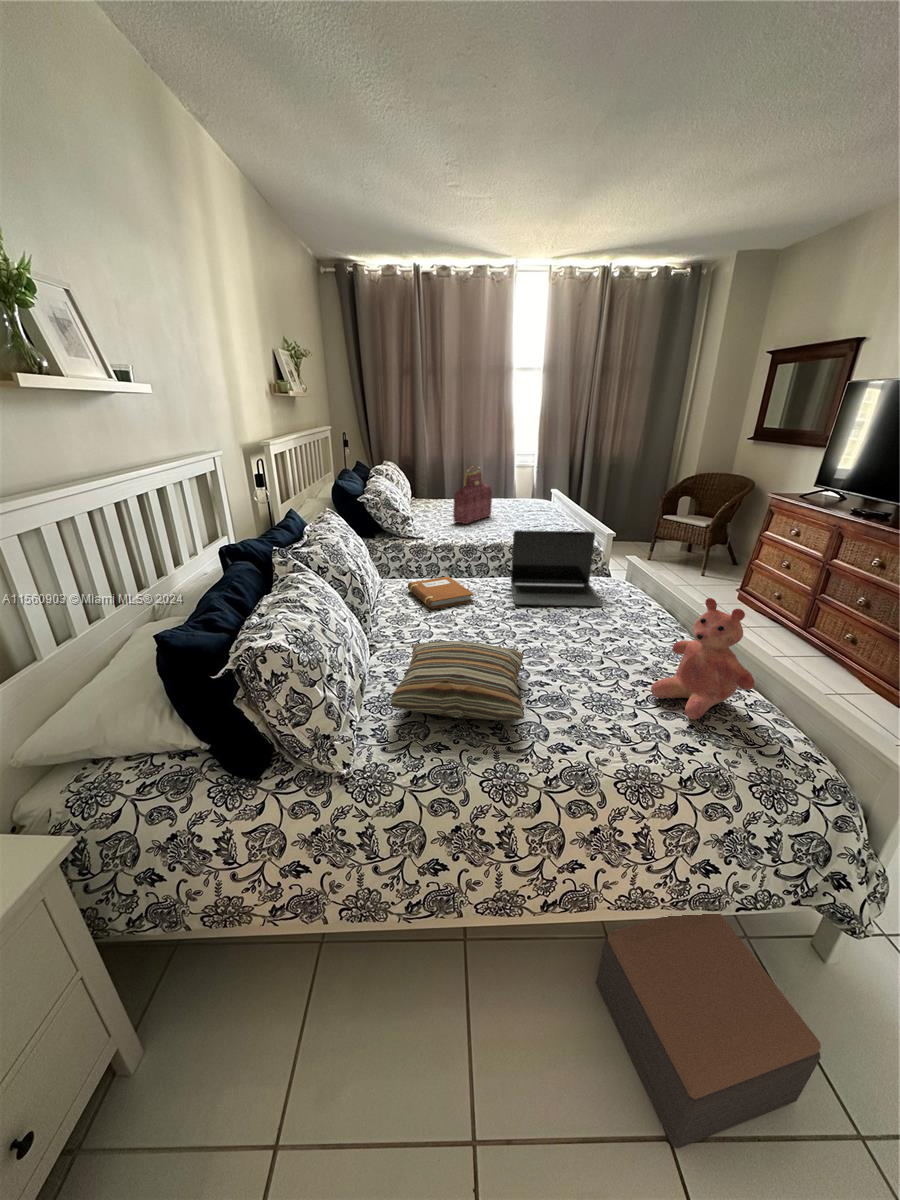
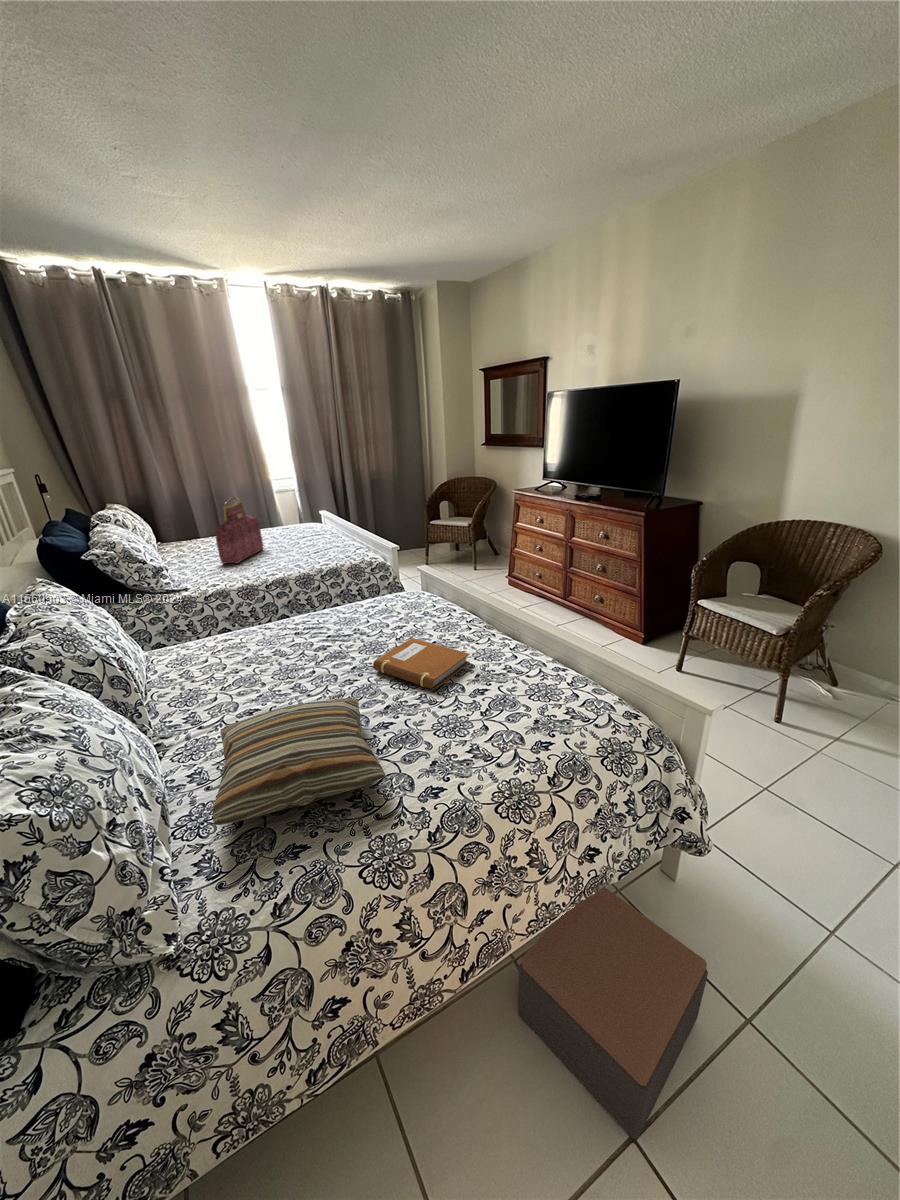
laptop: present [511,530,602,607] -> none [303,550,413,643]
notebook: present [408,576,473,609] -> present [373,638,470,690]
teddy bear: present [651,598,754,720] -> none [491,596,575,714]

